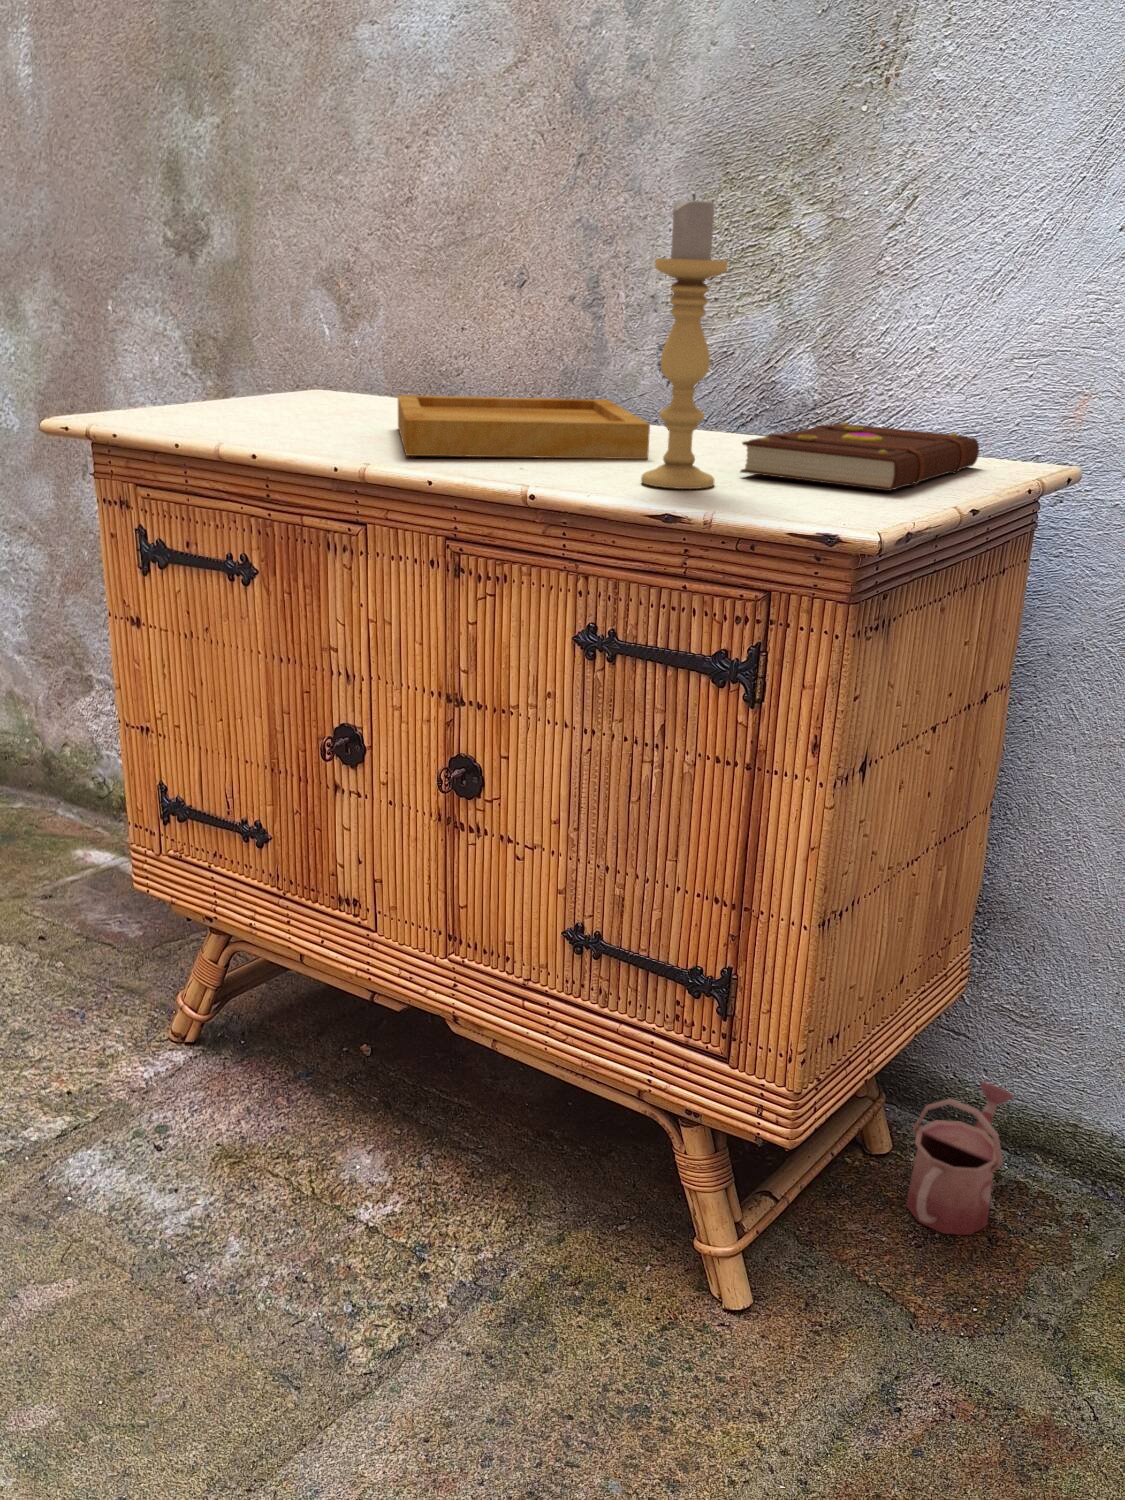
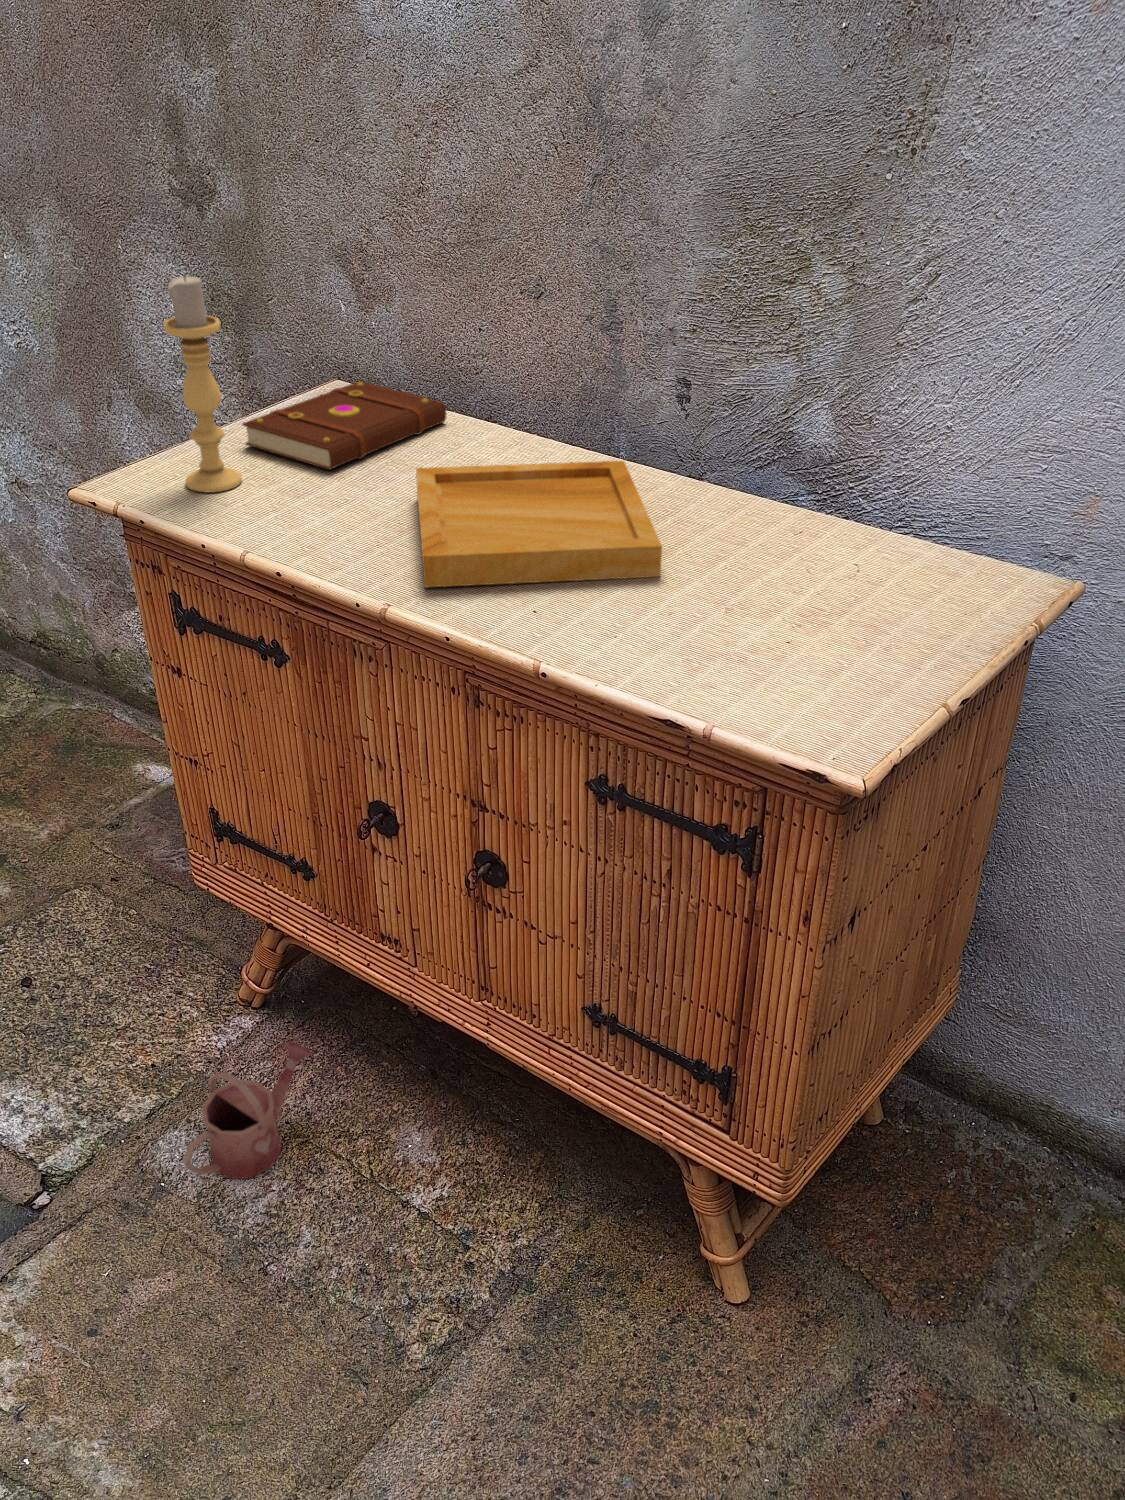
candle holder: present [641,195,728,489] -> present [163,275,242,493]
book: present [741,422,979,491] -> present [243,381,446,470]
watering can: present [906,1082,1014,1235] -> present [183,1041,313,1179]

